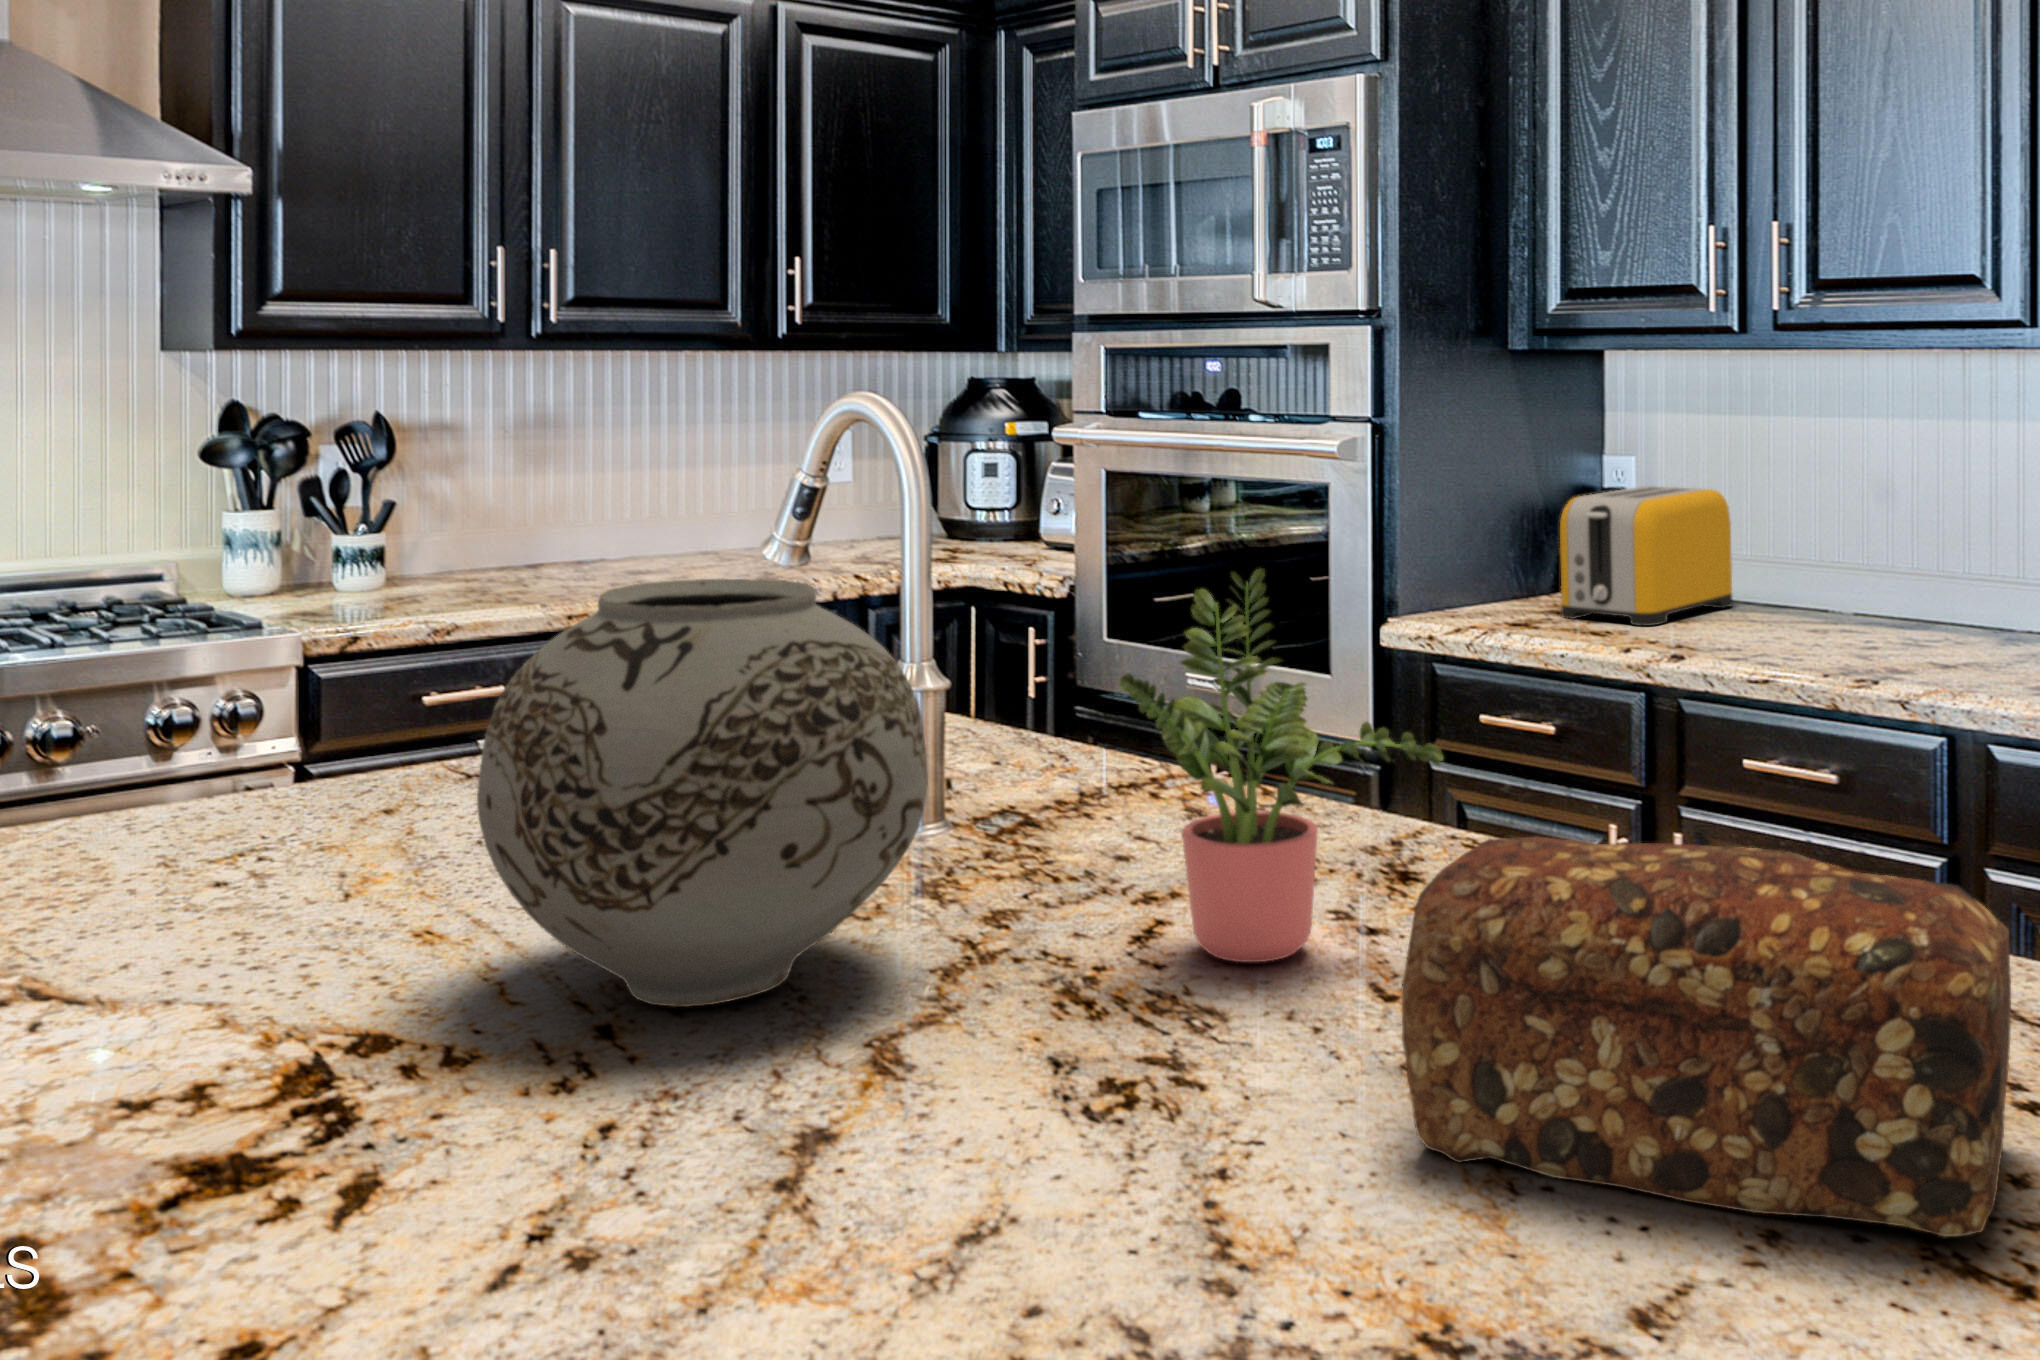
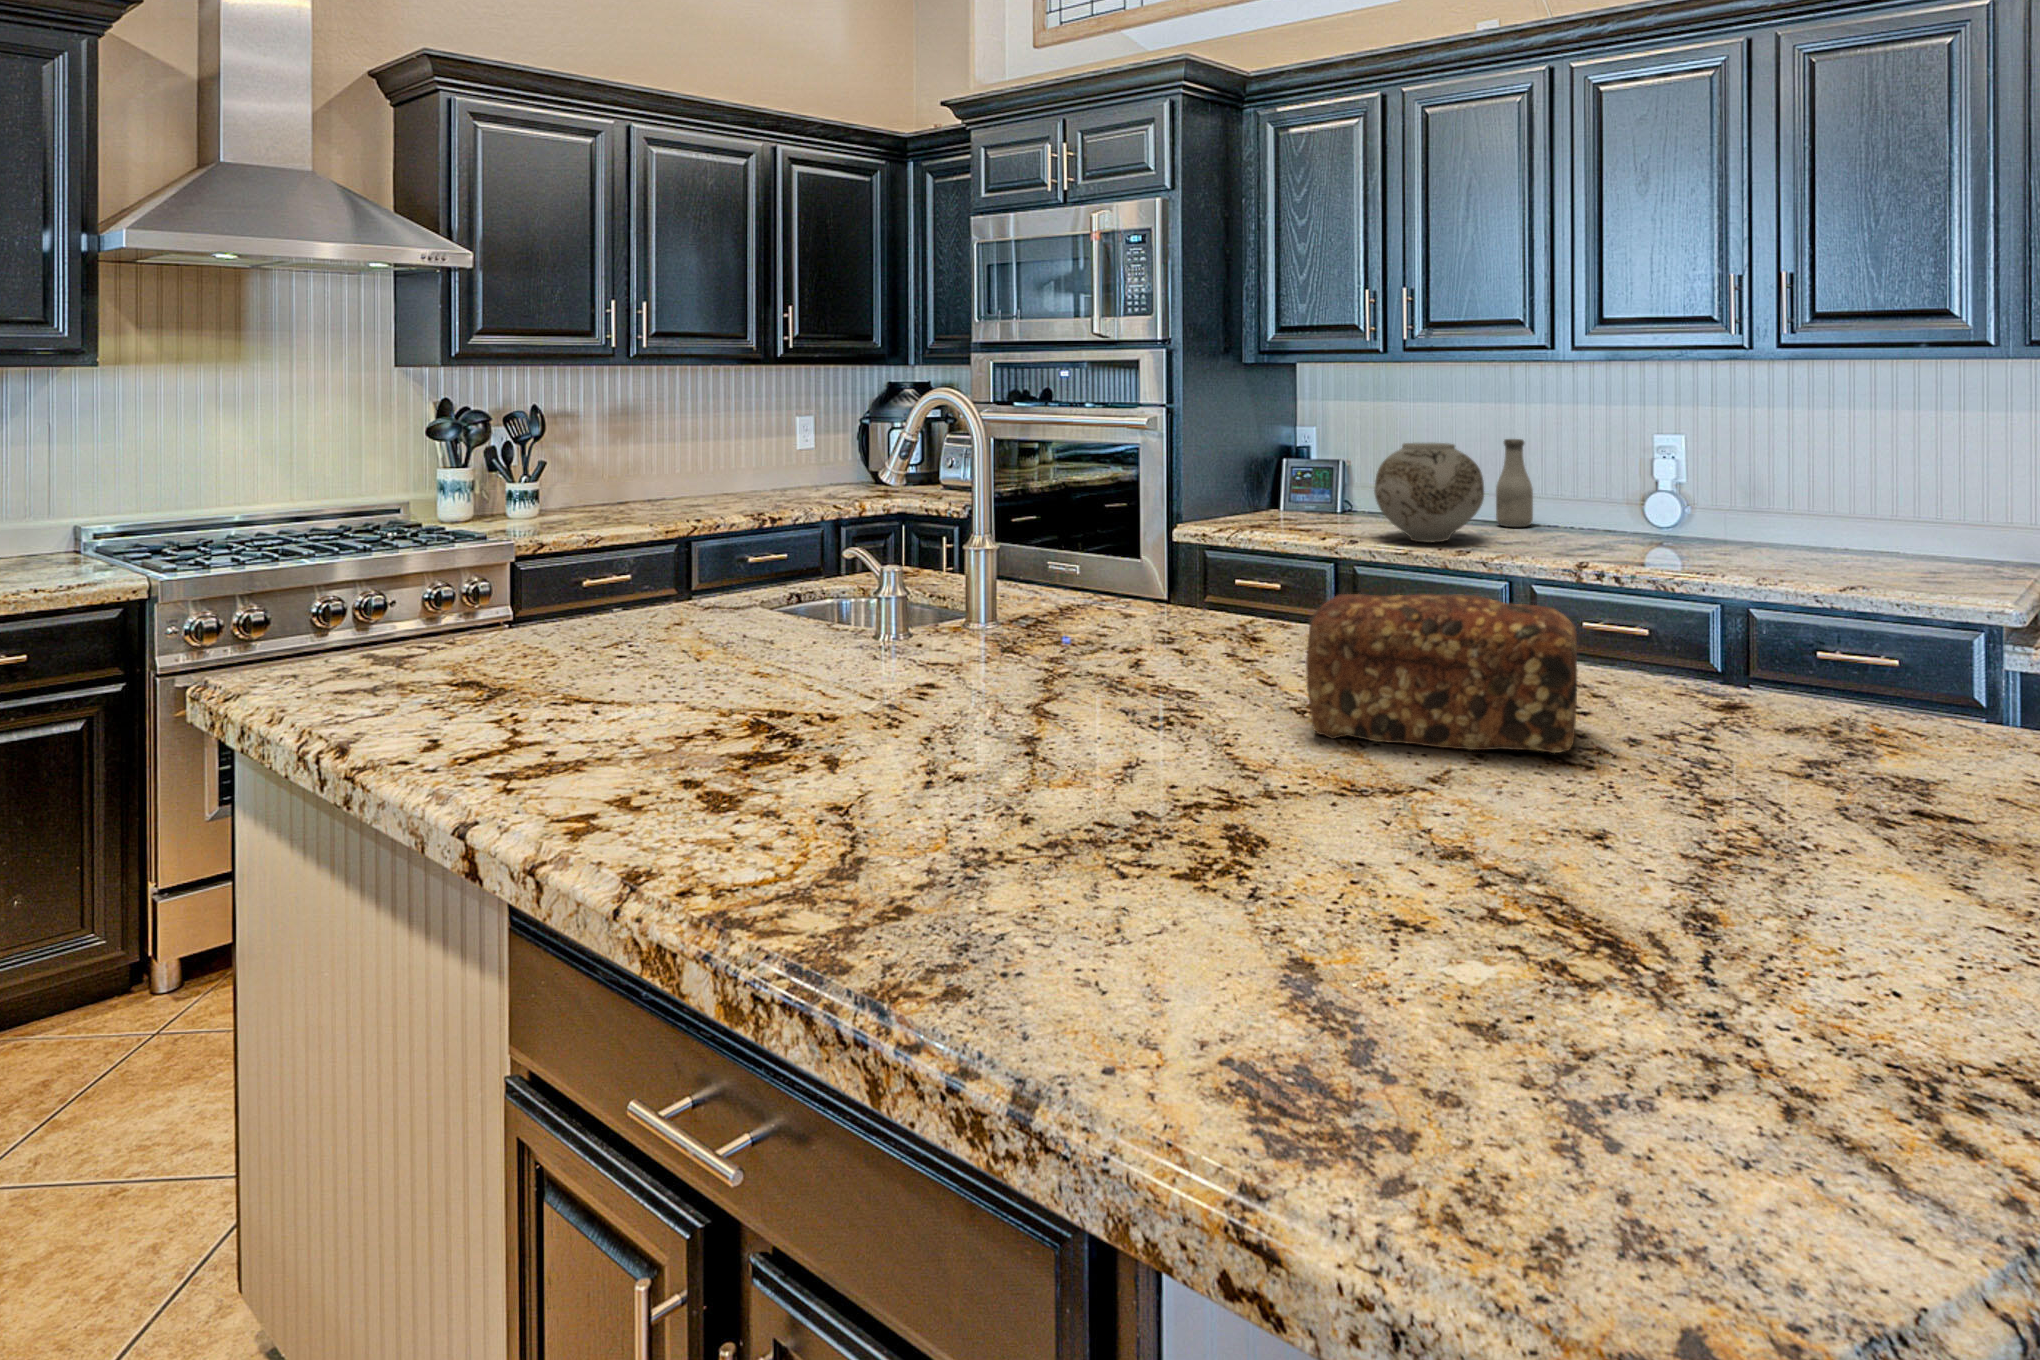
bottle: none [1938,482,2003,634] -> present [1496,439,1533,527]
toaster: present [1560,486,1733,626] -> none [1275,444,1375,526]
potted plant: present [1120,568,1444,962] -> none [1137,476,1291,673]
vase: present [477,579,928,1007] -> present [1374,443,1484,543]

